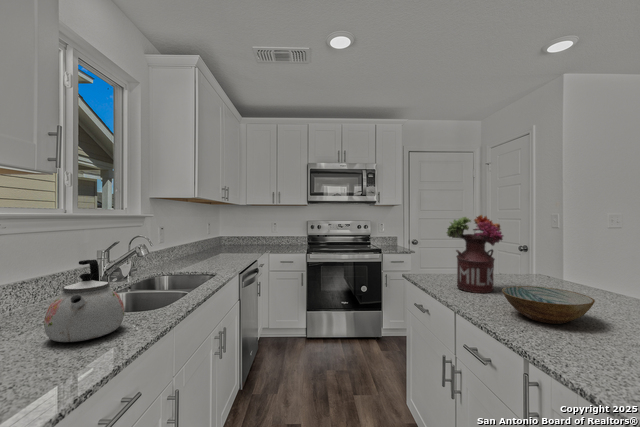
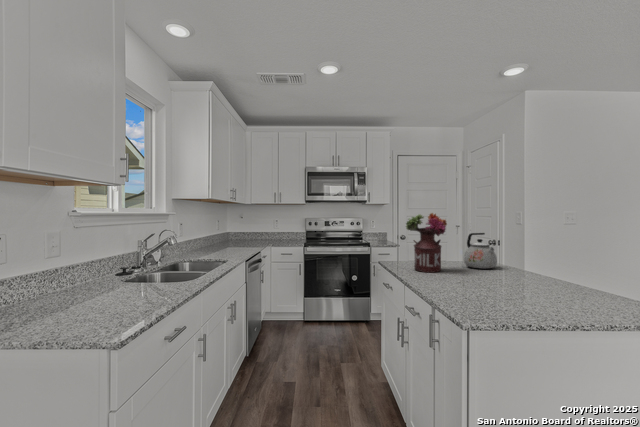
kettle: present [44,260,124,342] -> present [464,233,497,269]
bowl: present [502,286,595,324] -> none [434,265,492,288]

